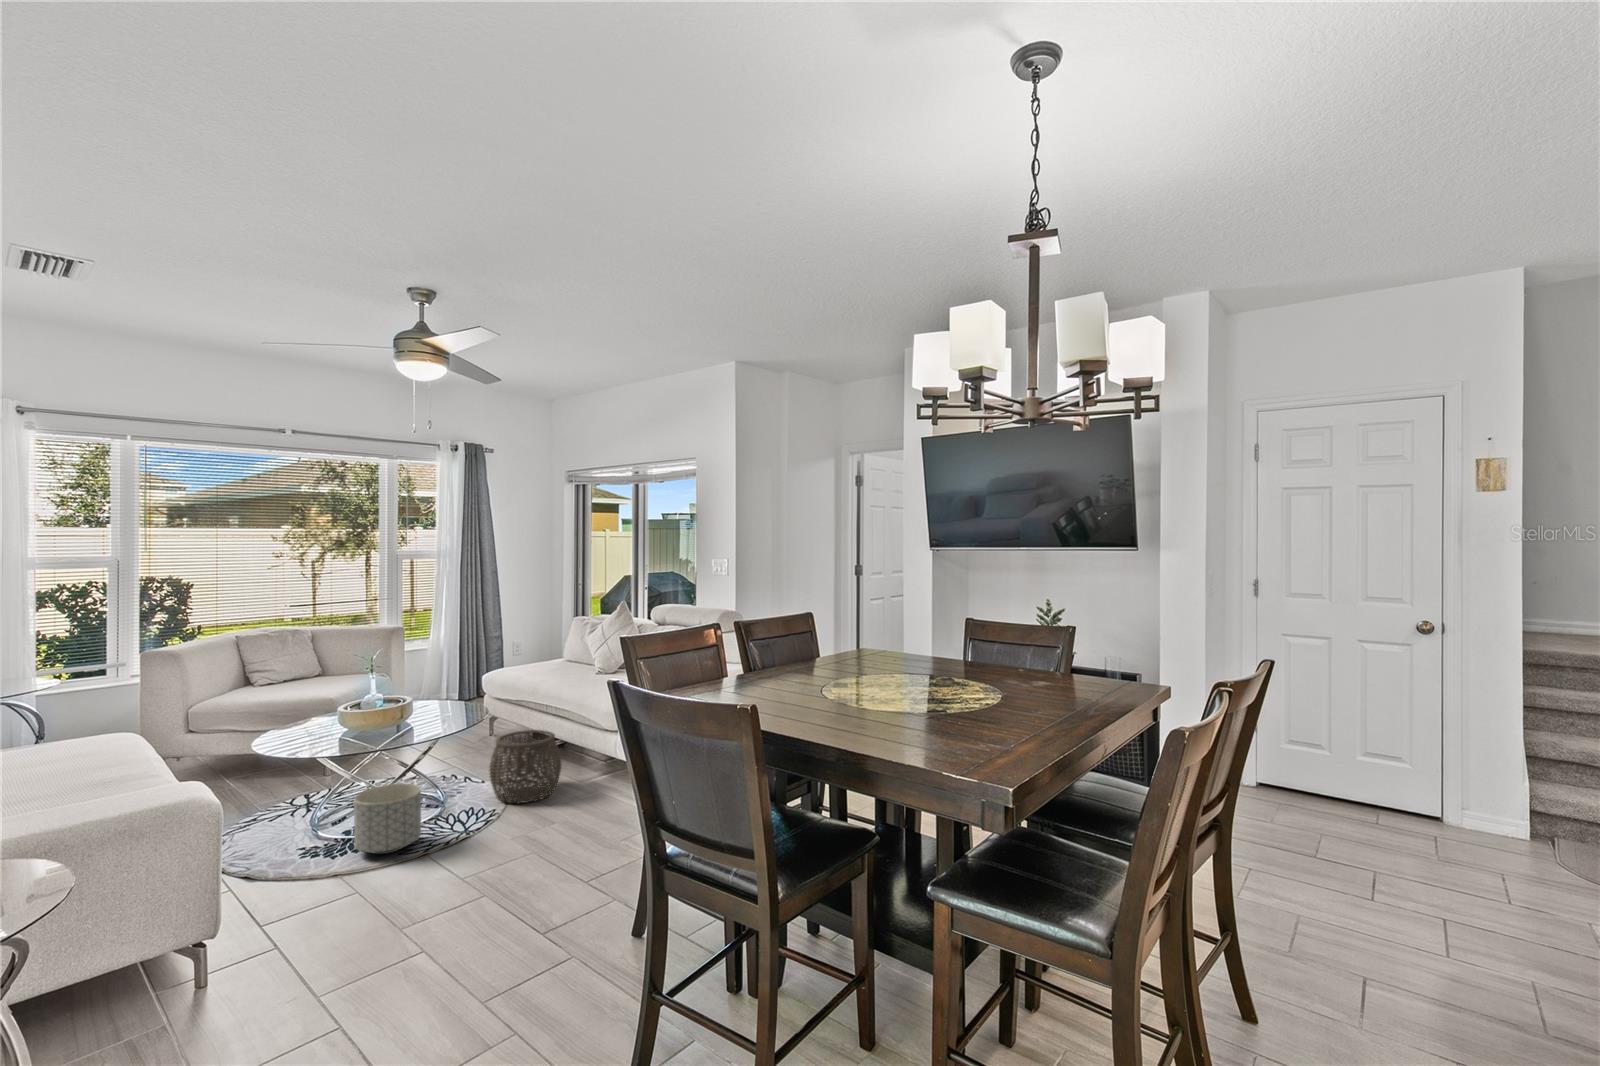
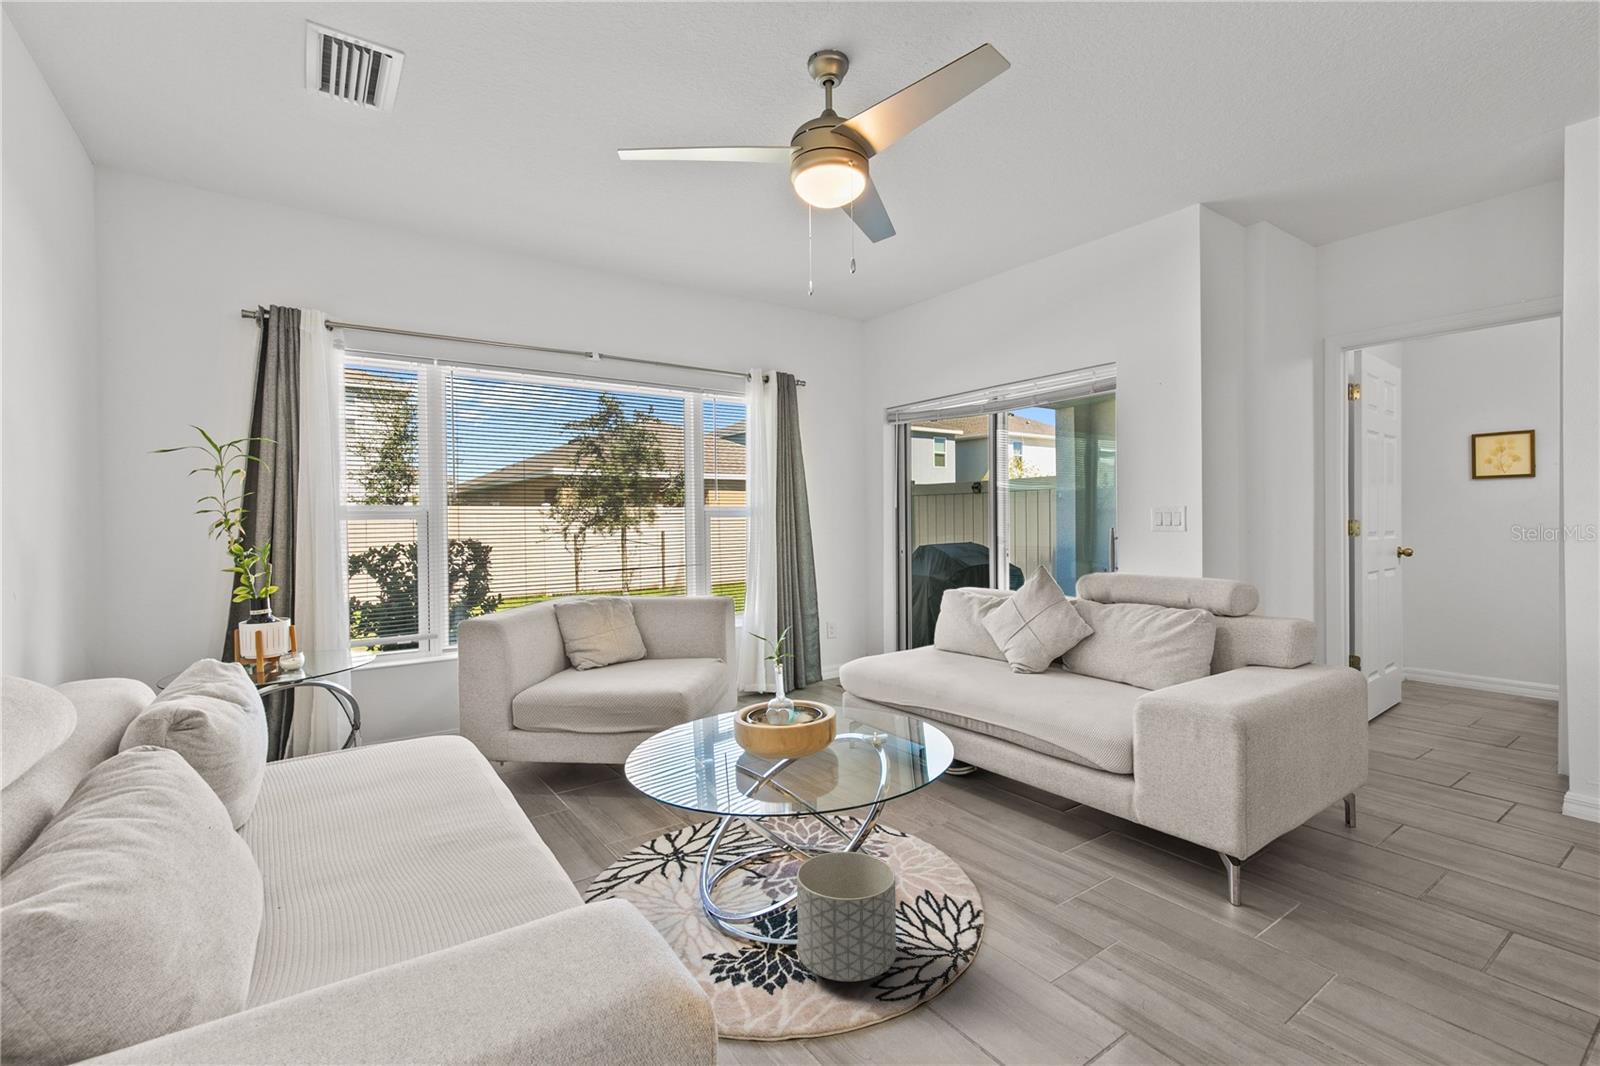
woven basket: present [489,730,561,803] -> none [932,759,1044,883]

